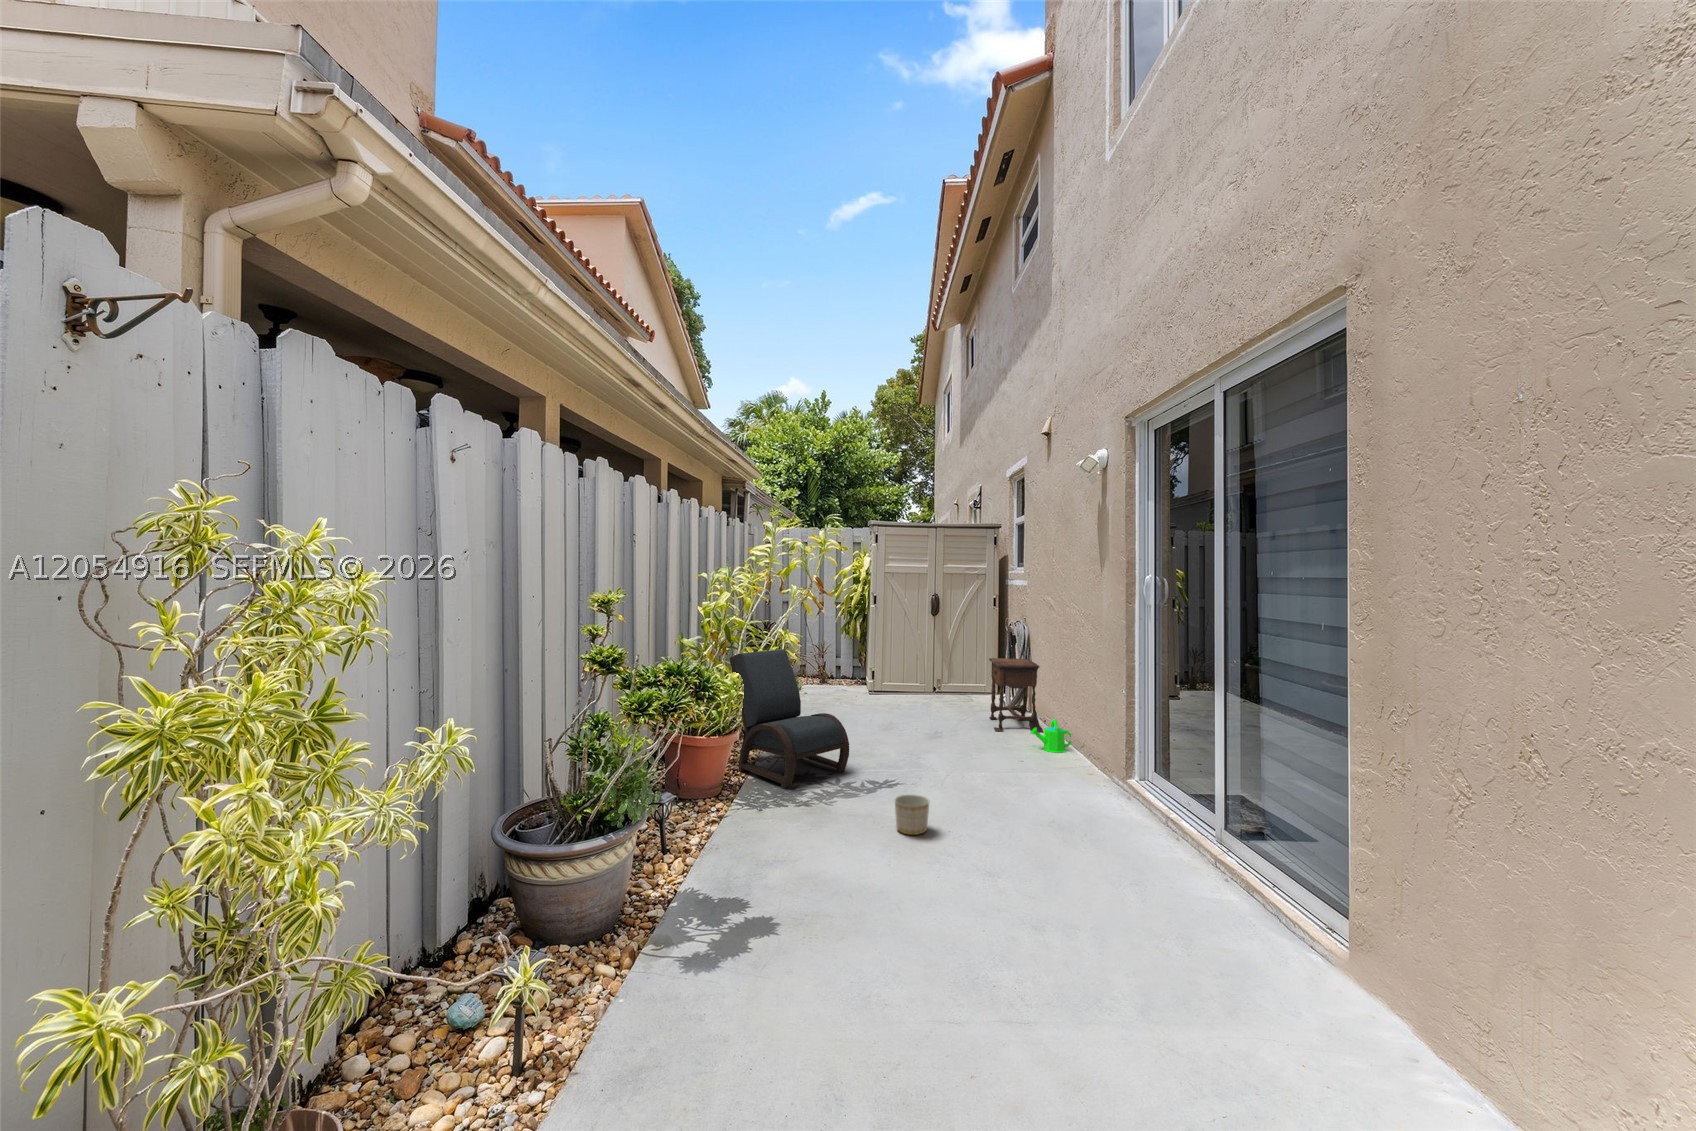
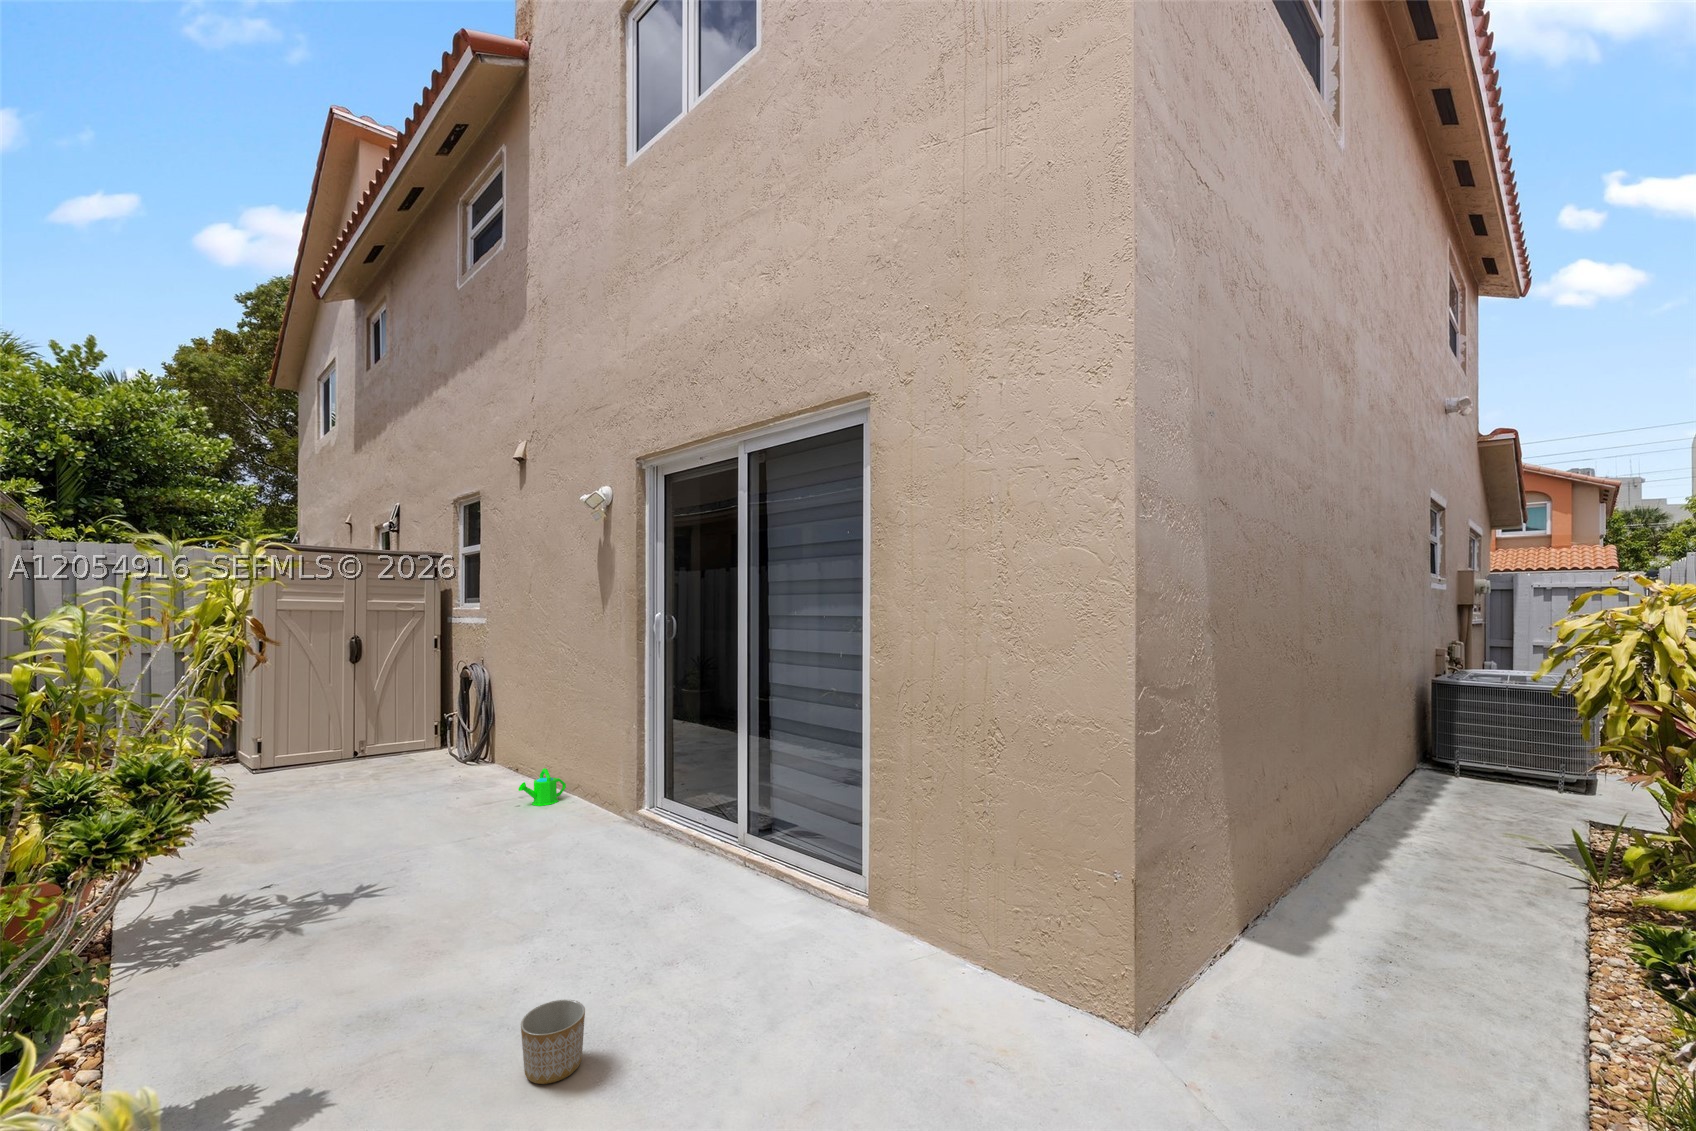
lounge chair: present [730,649,849,788] -> none [15,746,280,963]
side table: present [989,658,1043,732] -> none [448,707,524,798]
planter: present [895,794,929,835] -> present [521,1000,585,1084]

